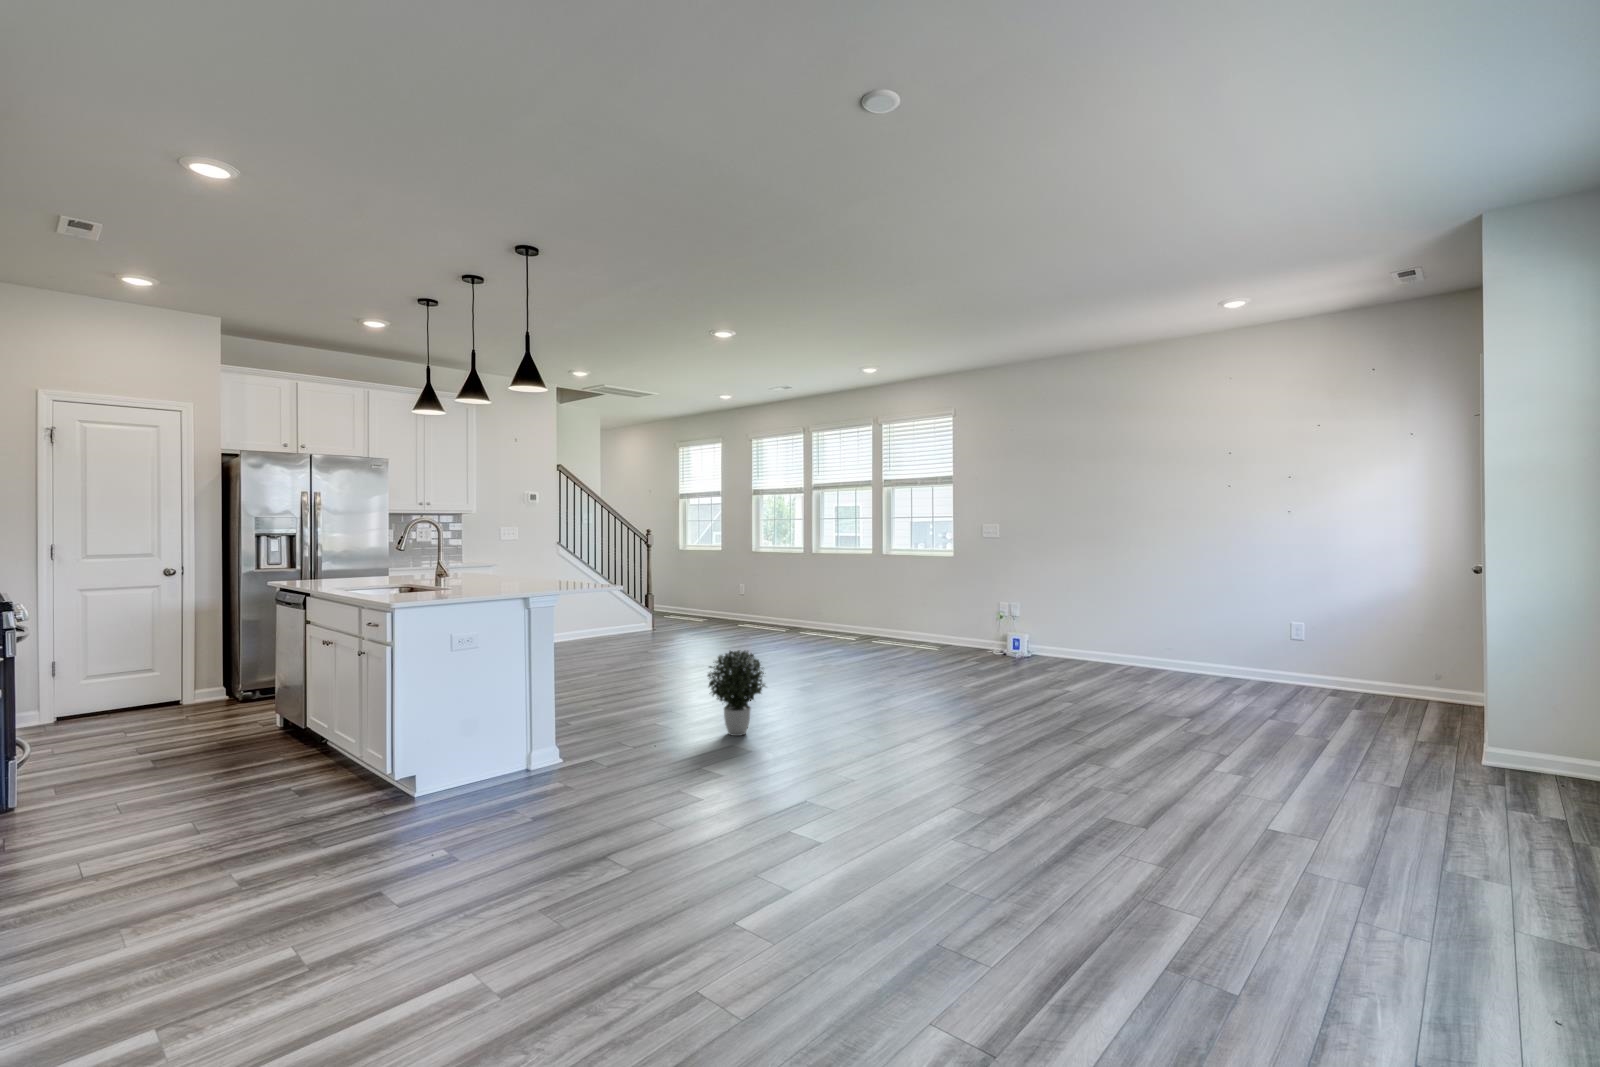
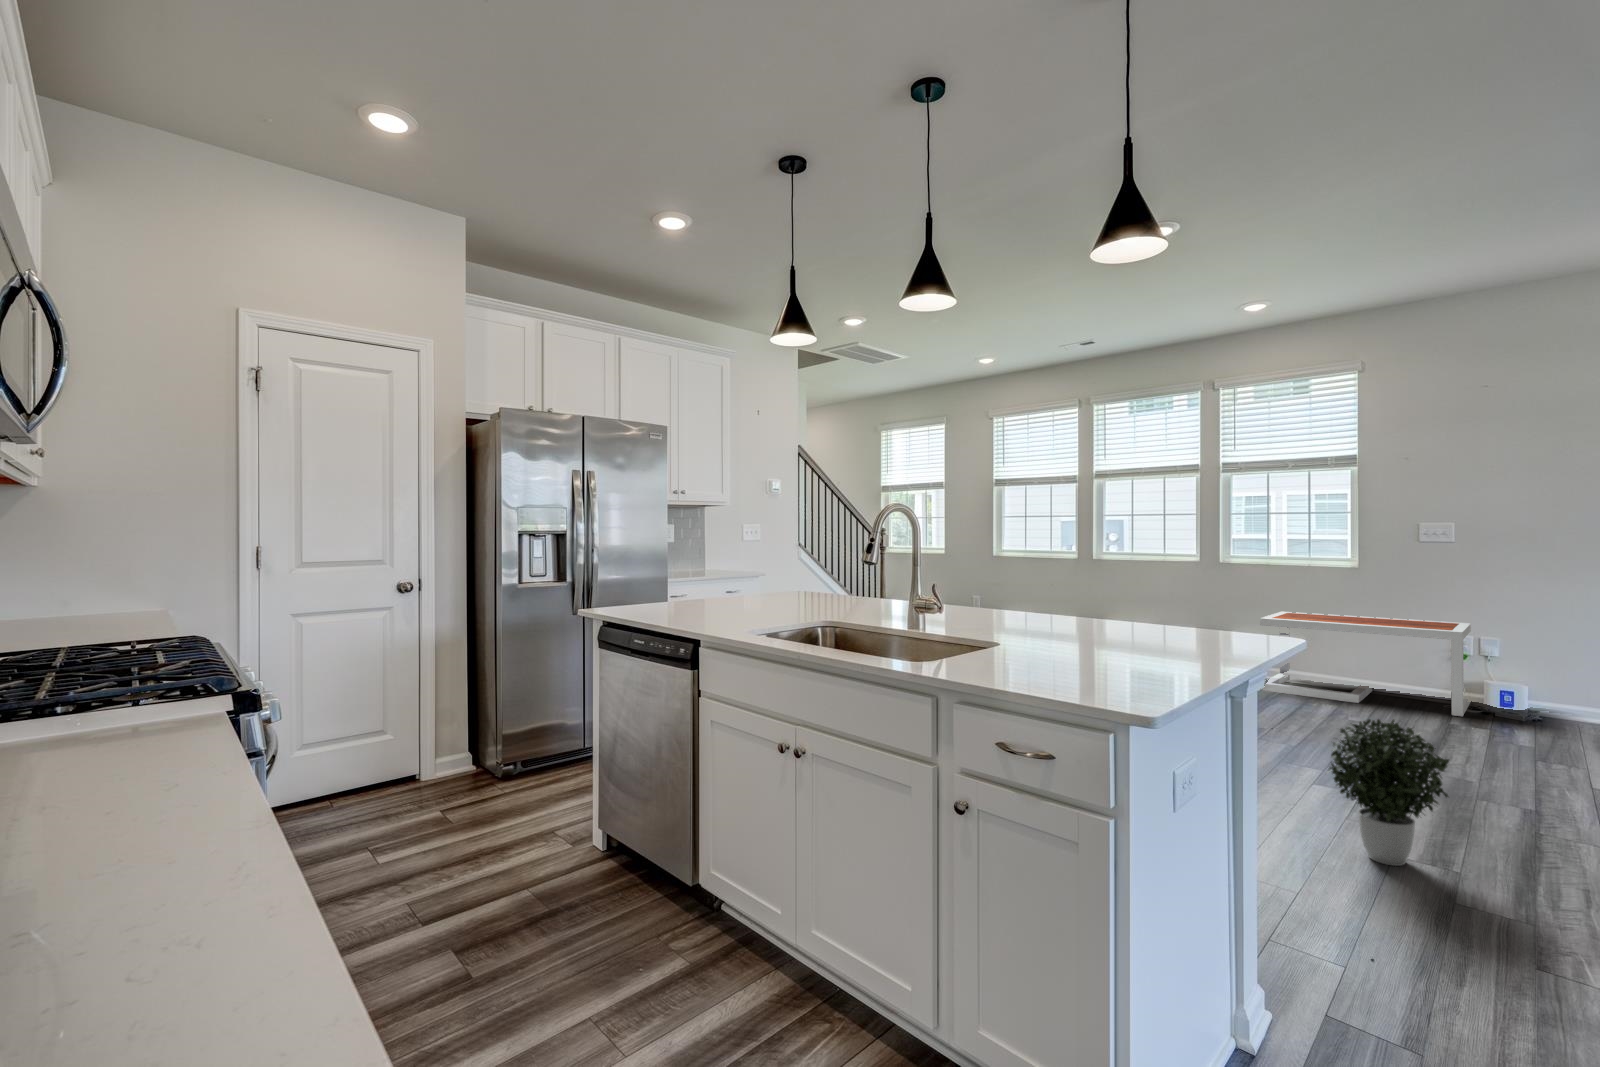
coffee table: none [879,594,1012,667] -> present [1260,612,1471,716]

